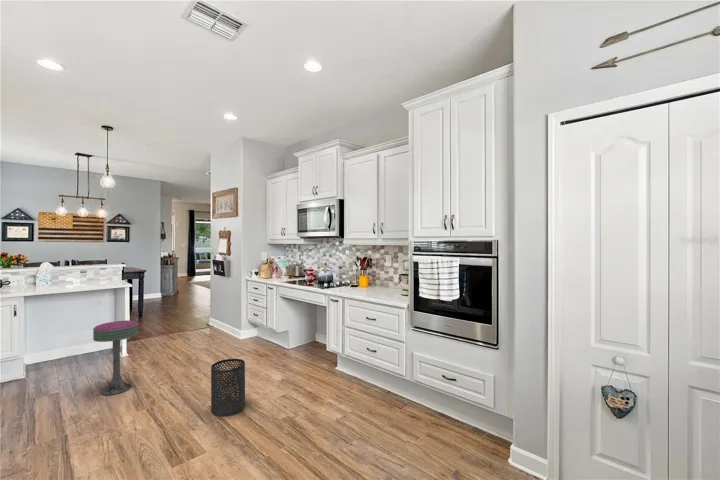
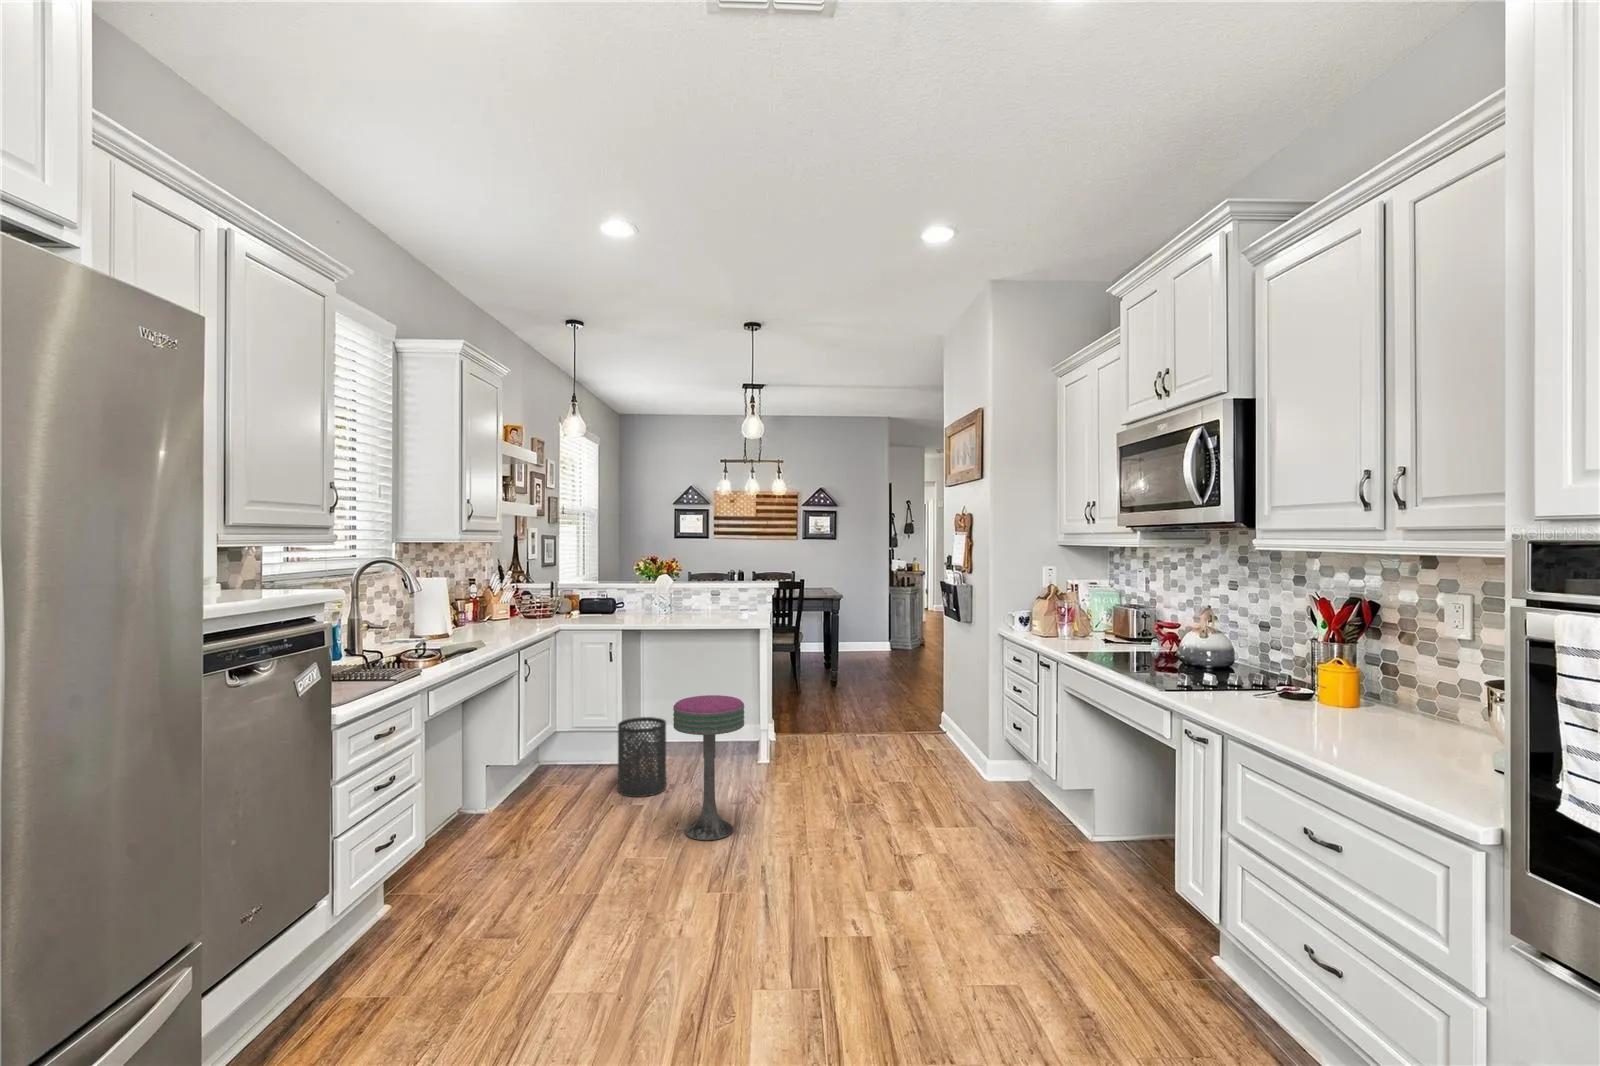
trash can: present [211,359,245,416] -> present [618,717,666,797]

